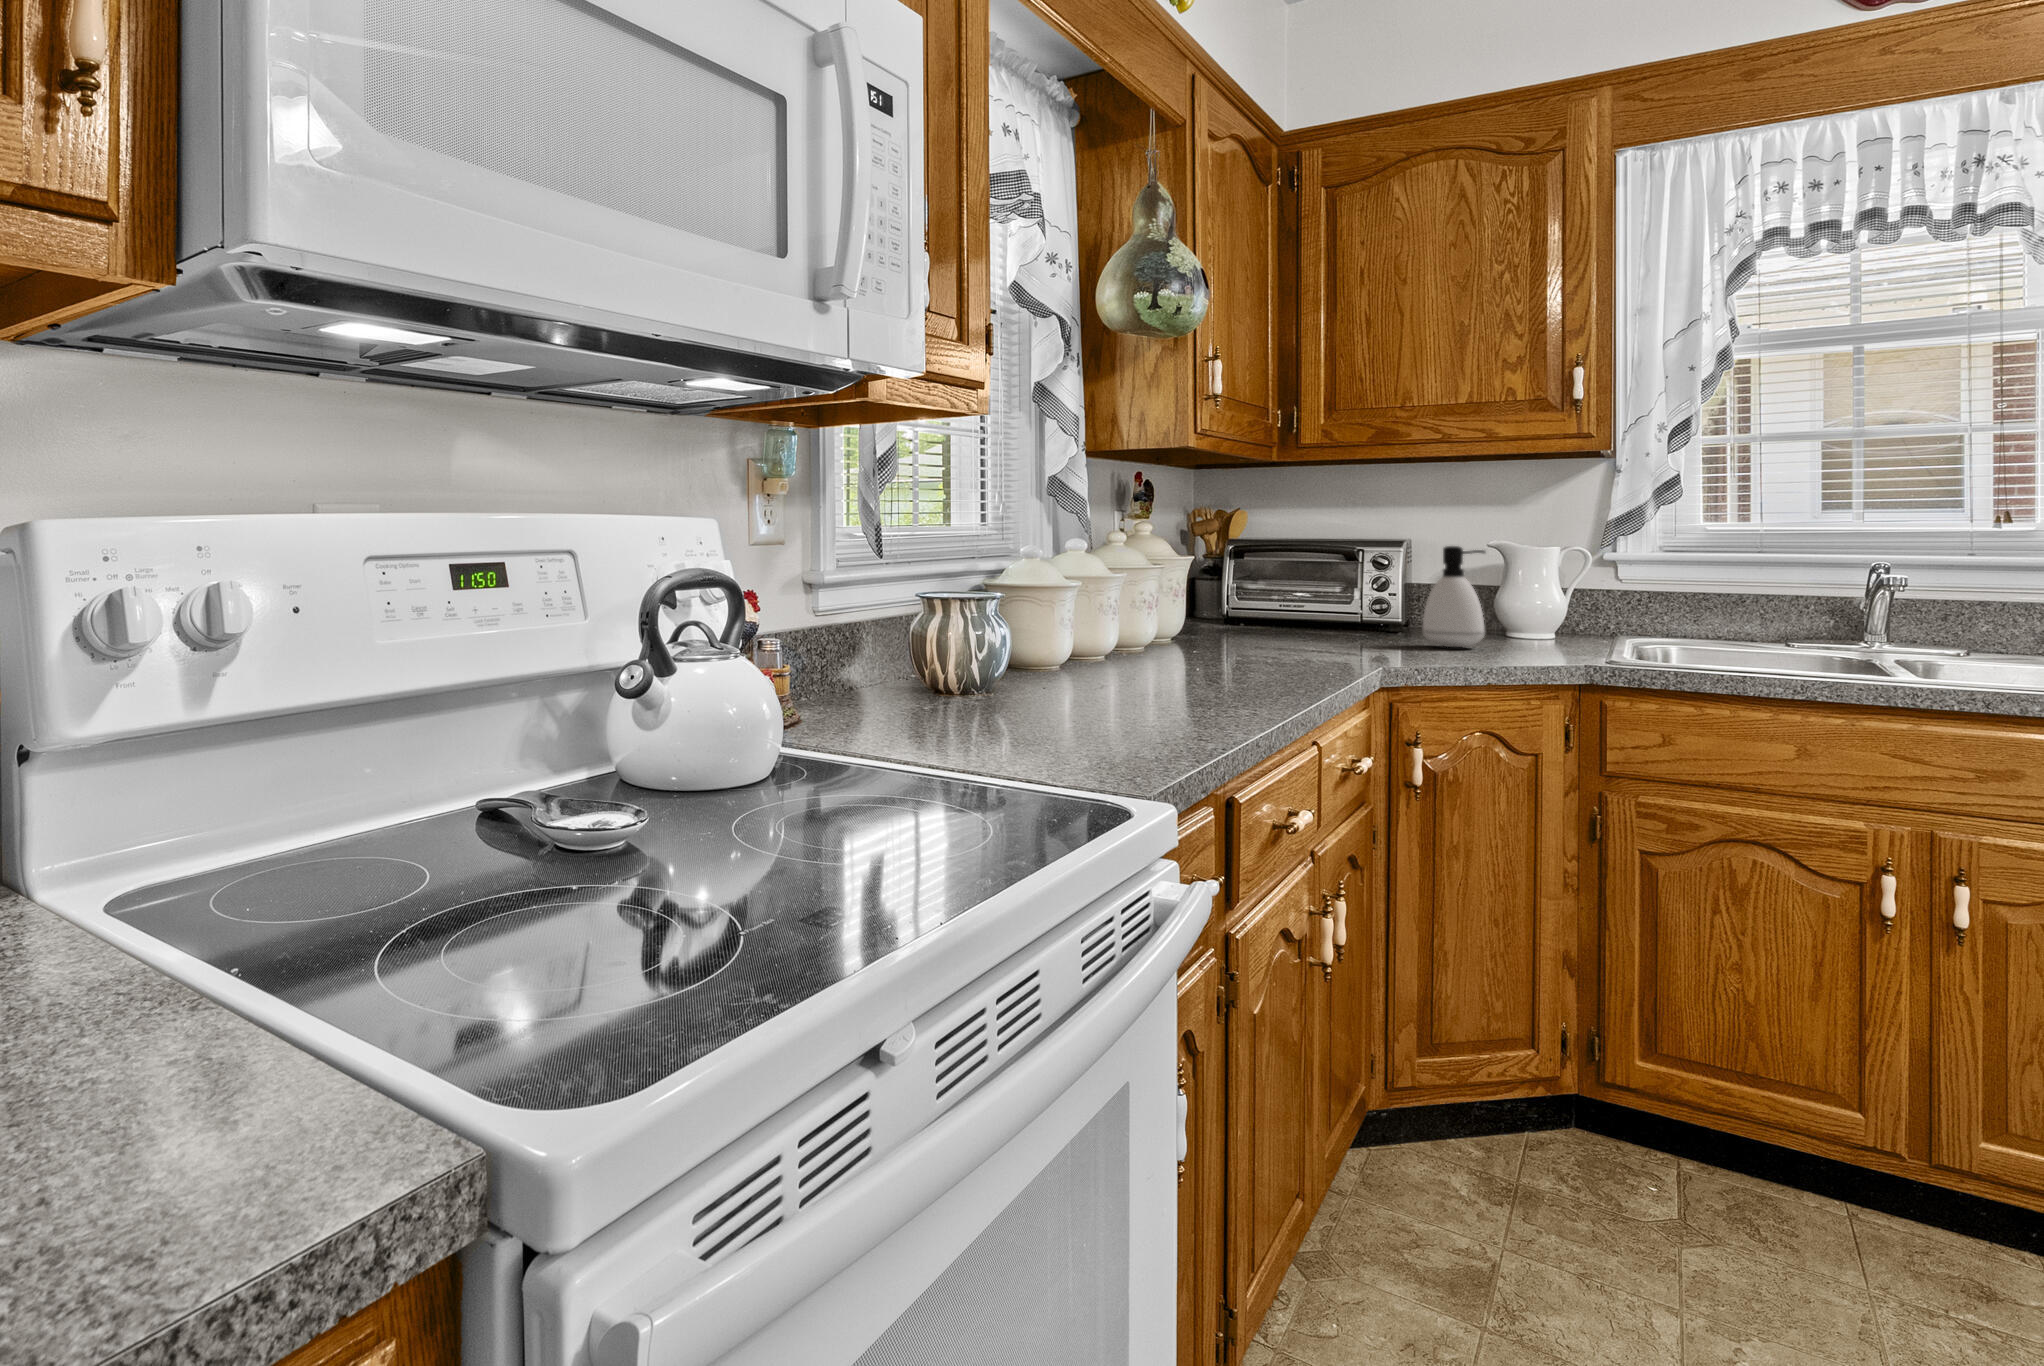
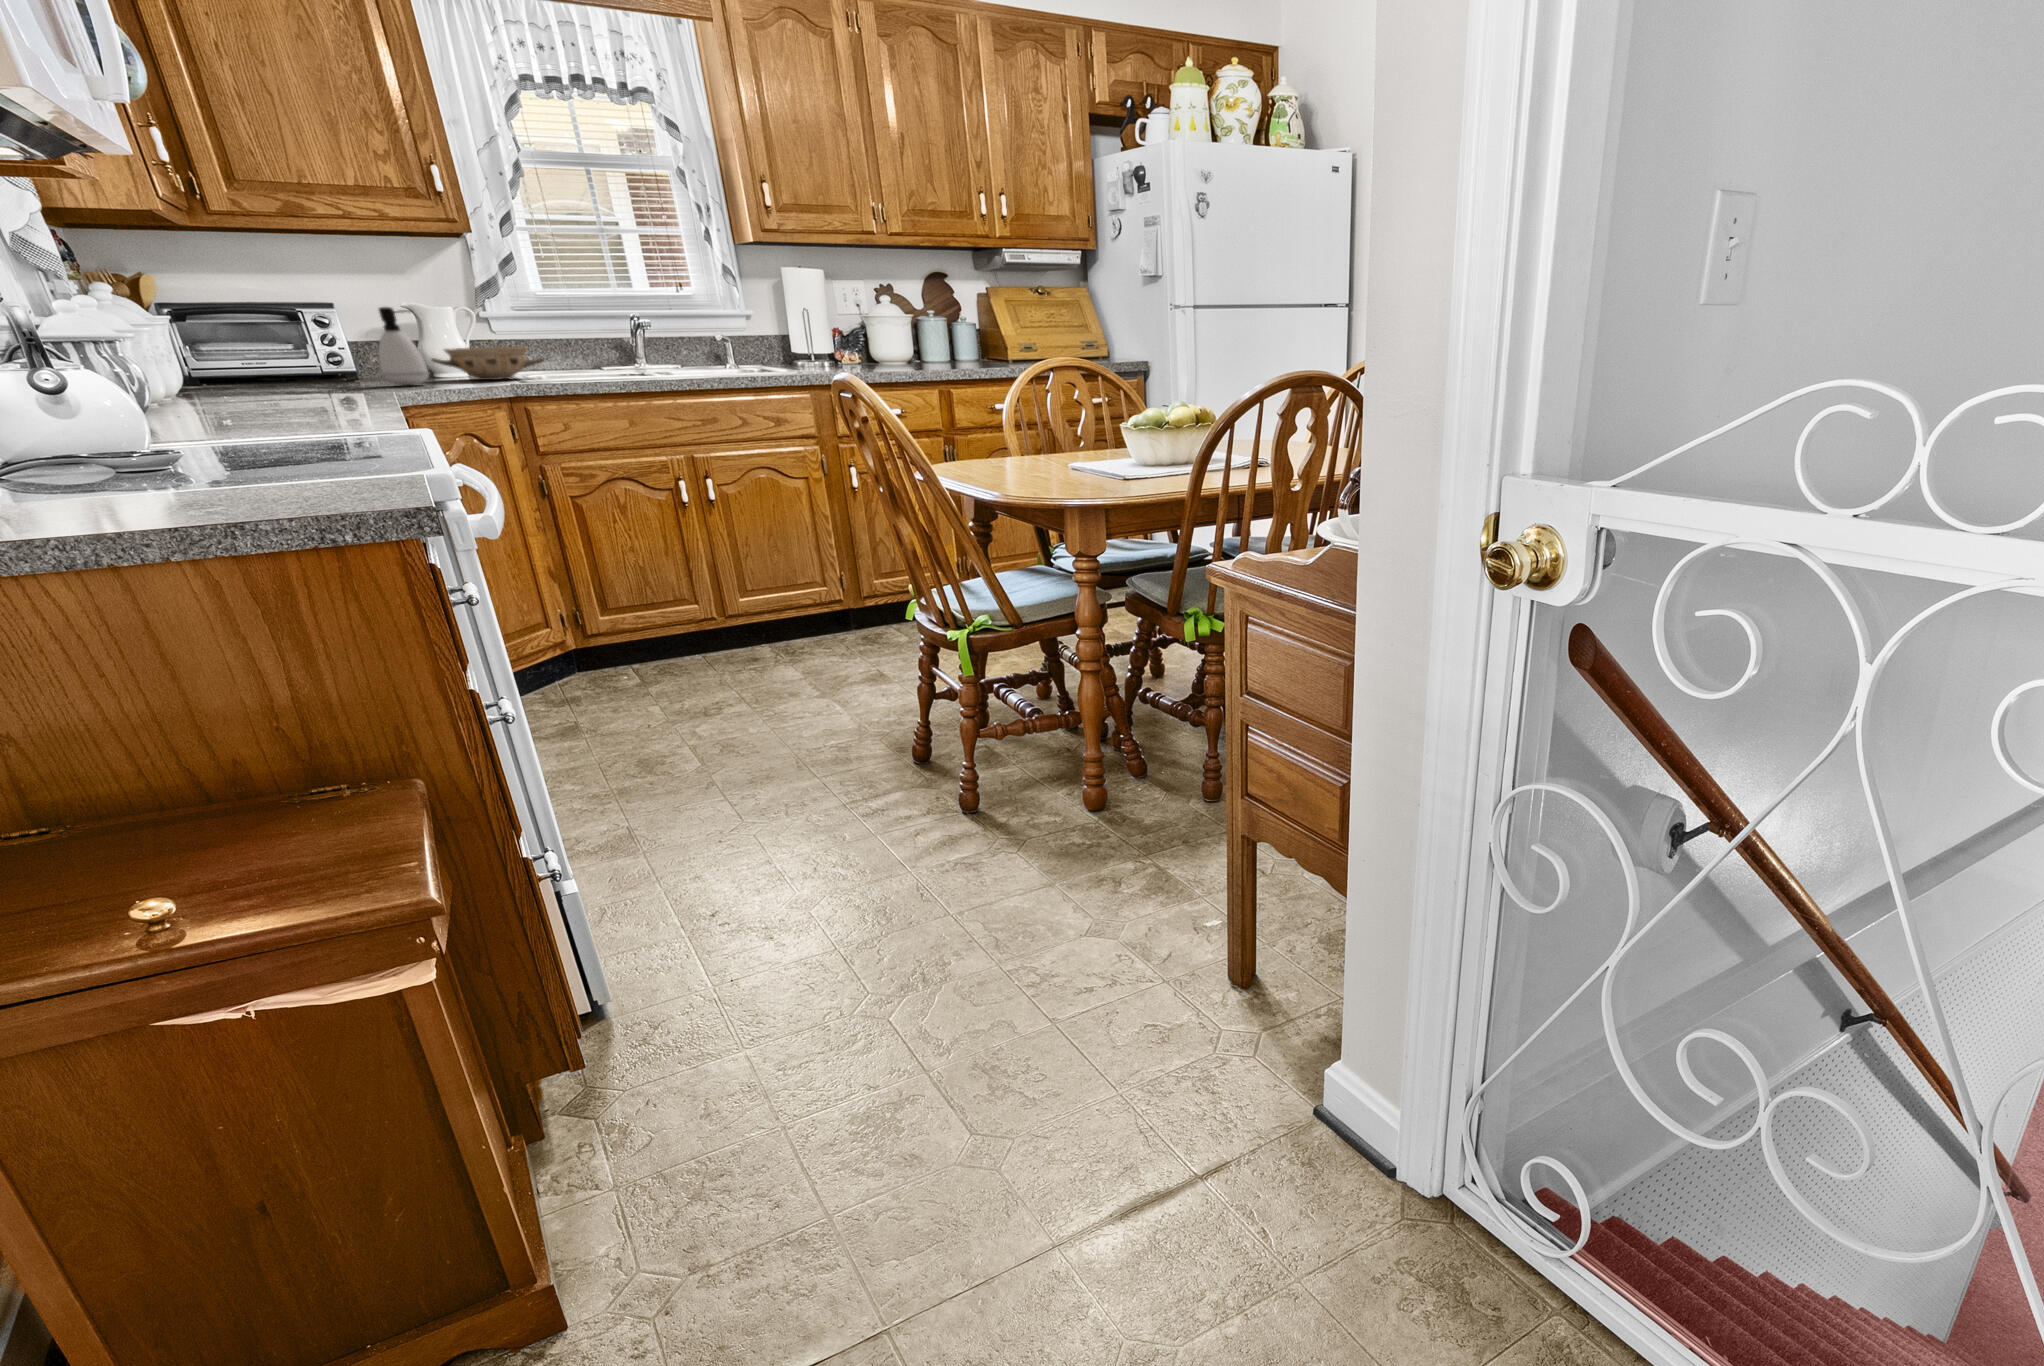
ceramic bowl: none [1505,600,1682,648] -> present [432,346,544,380]

